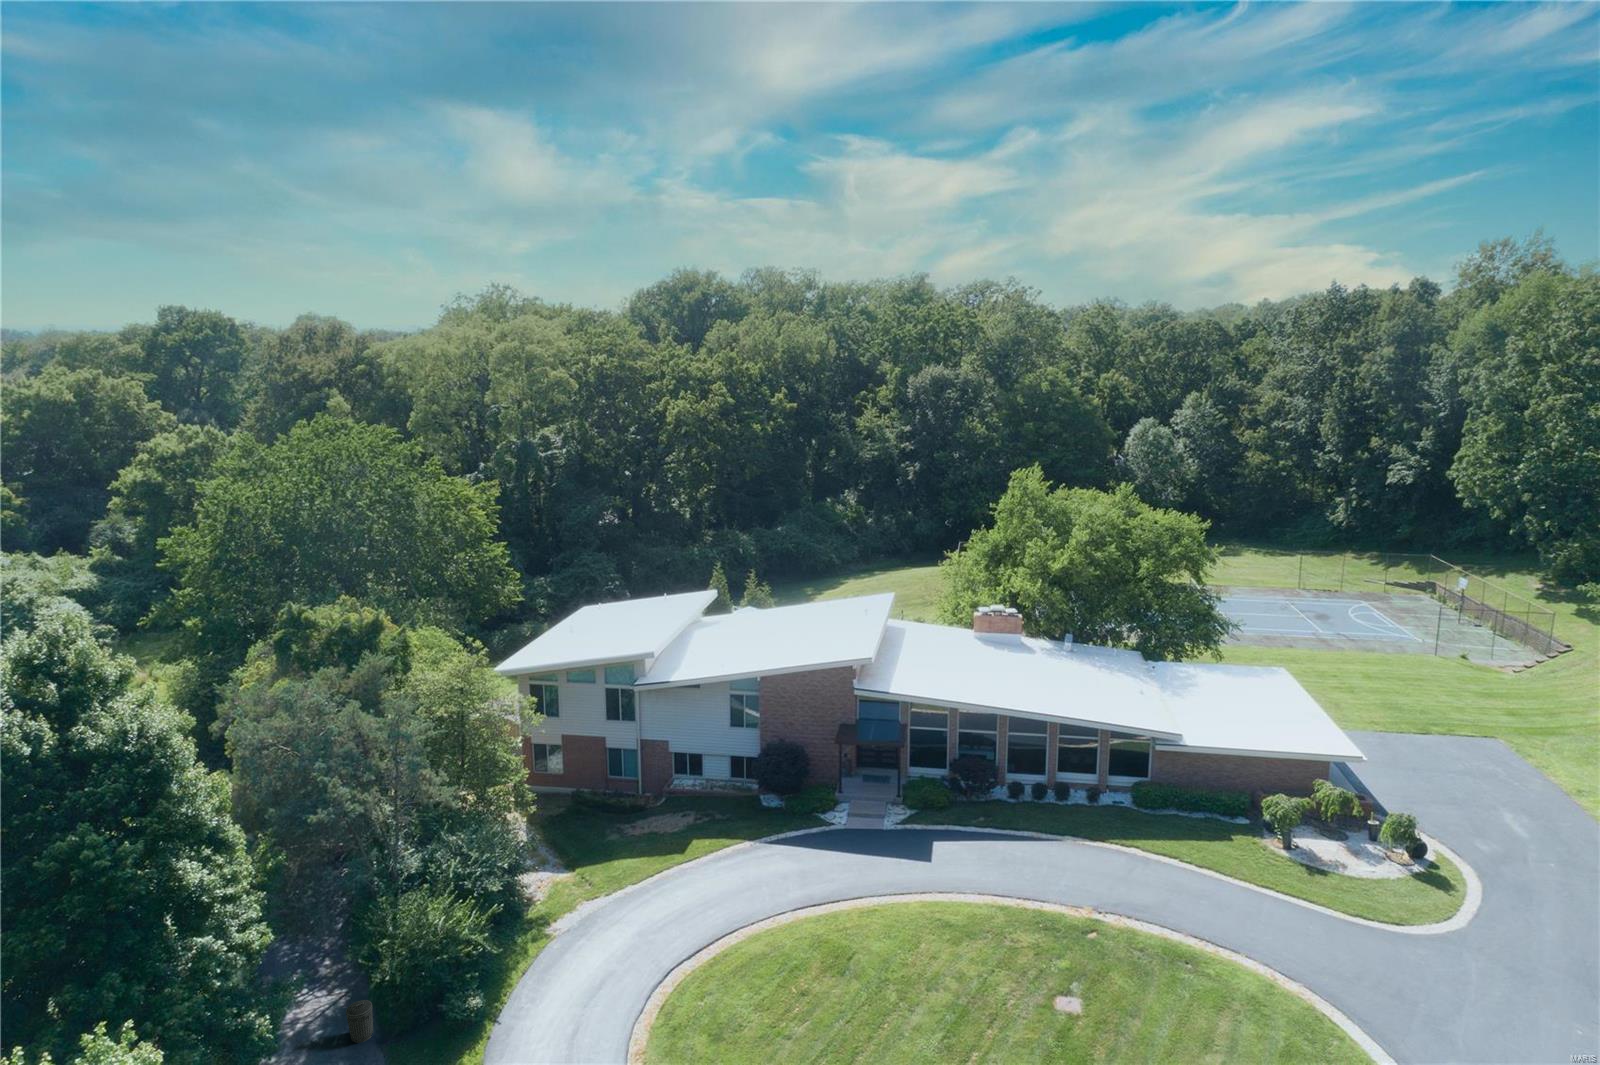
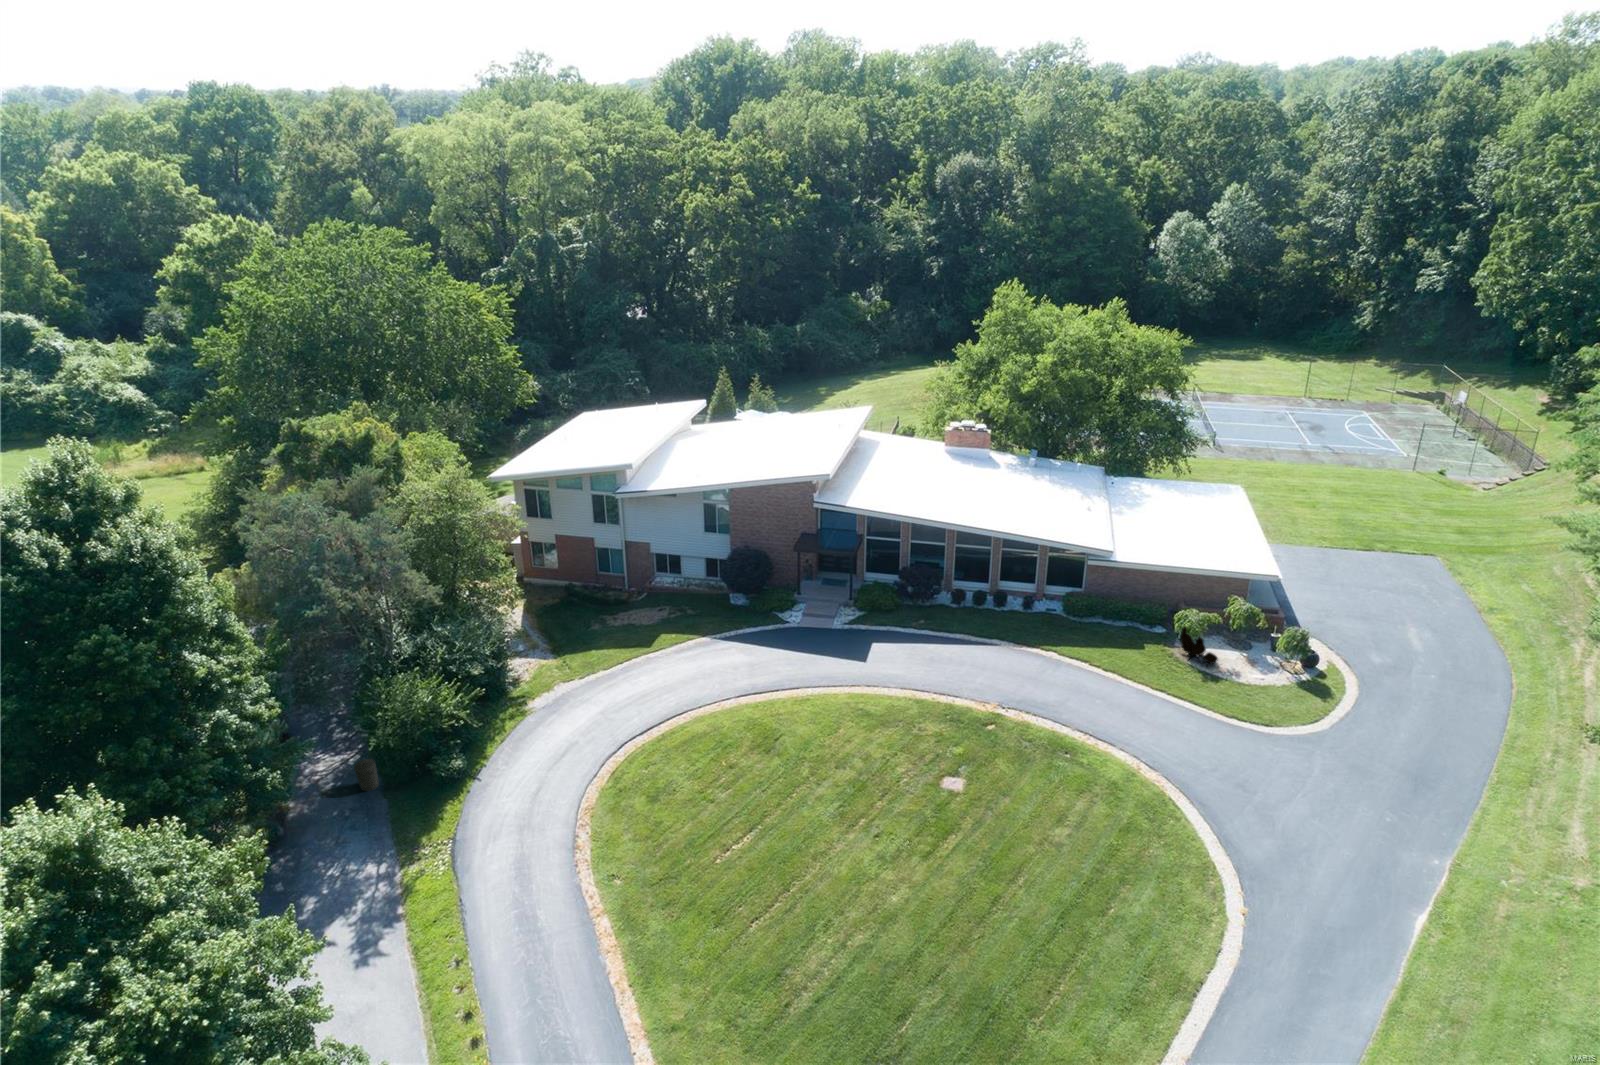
lounge chair: none [1274,811,1318,860] -> present [1181,626,1218,664]

